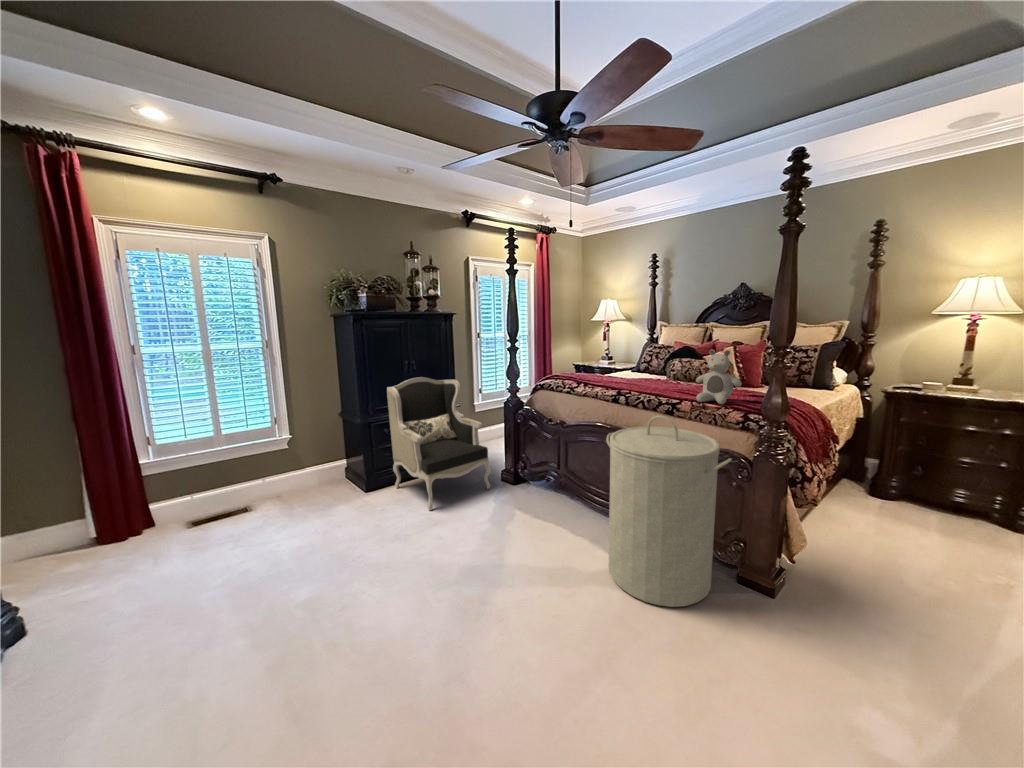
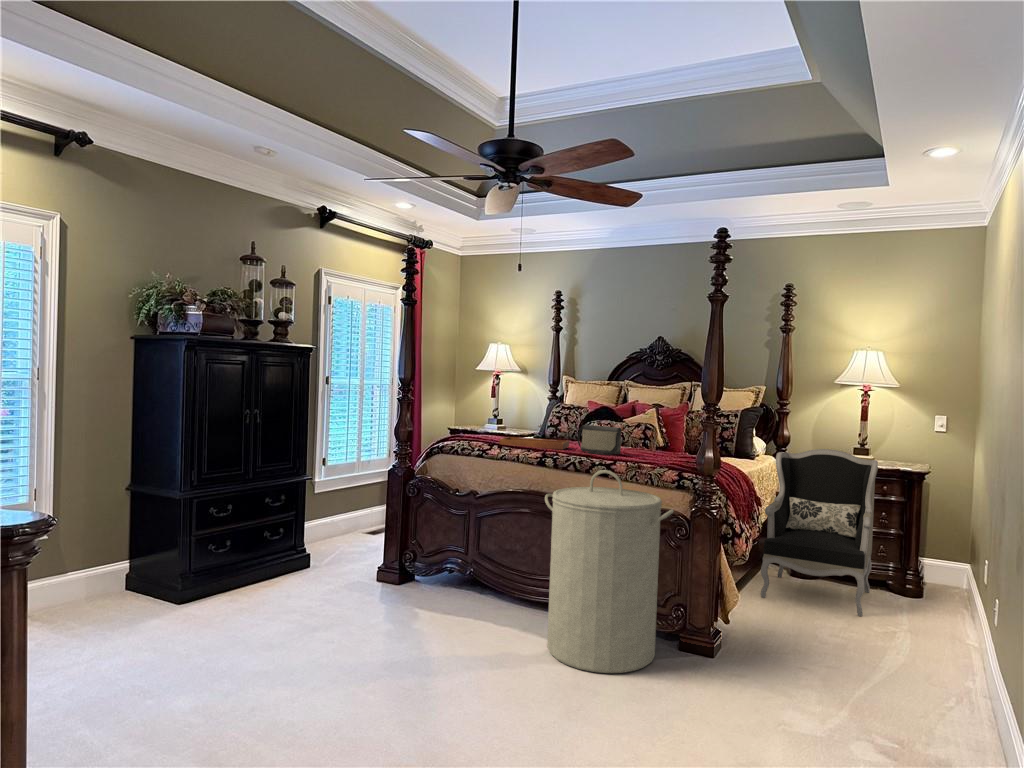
teddy bear: present [696,350,742,405] -> none [630,406,675,463]
tray: none [587,365,647,387] -> present [499,424,569,449]
handbag: none [651,366,691,393] -> present [577,425,621,455]
armchair: present [387,377,491,510] -> present [761,449,878,616]

